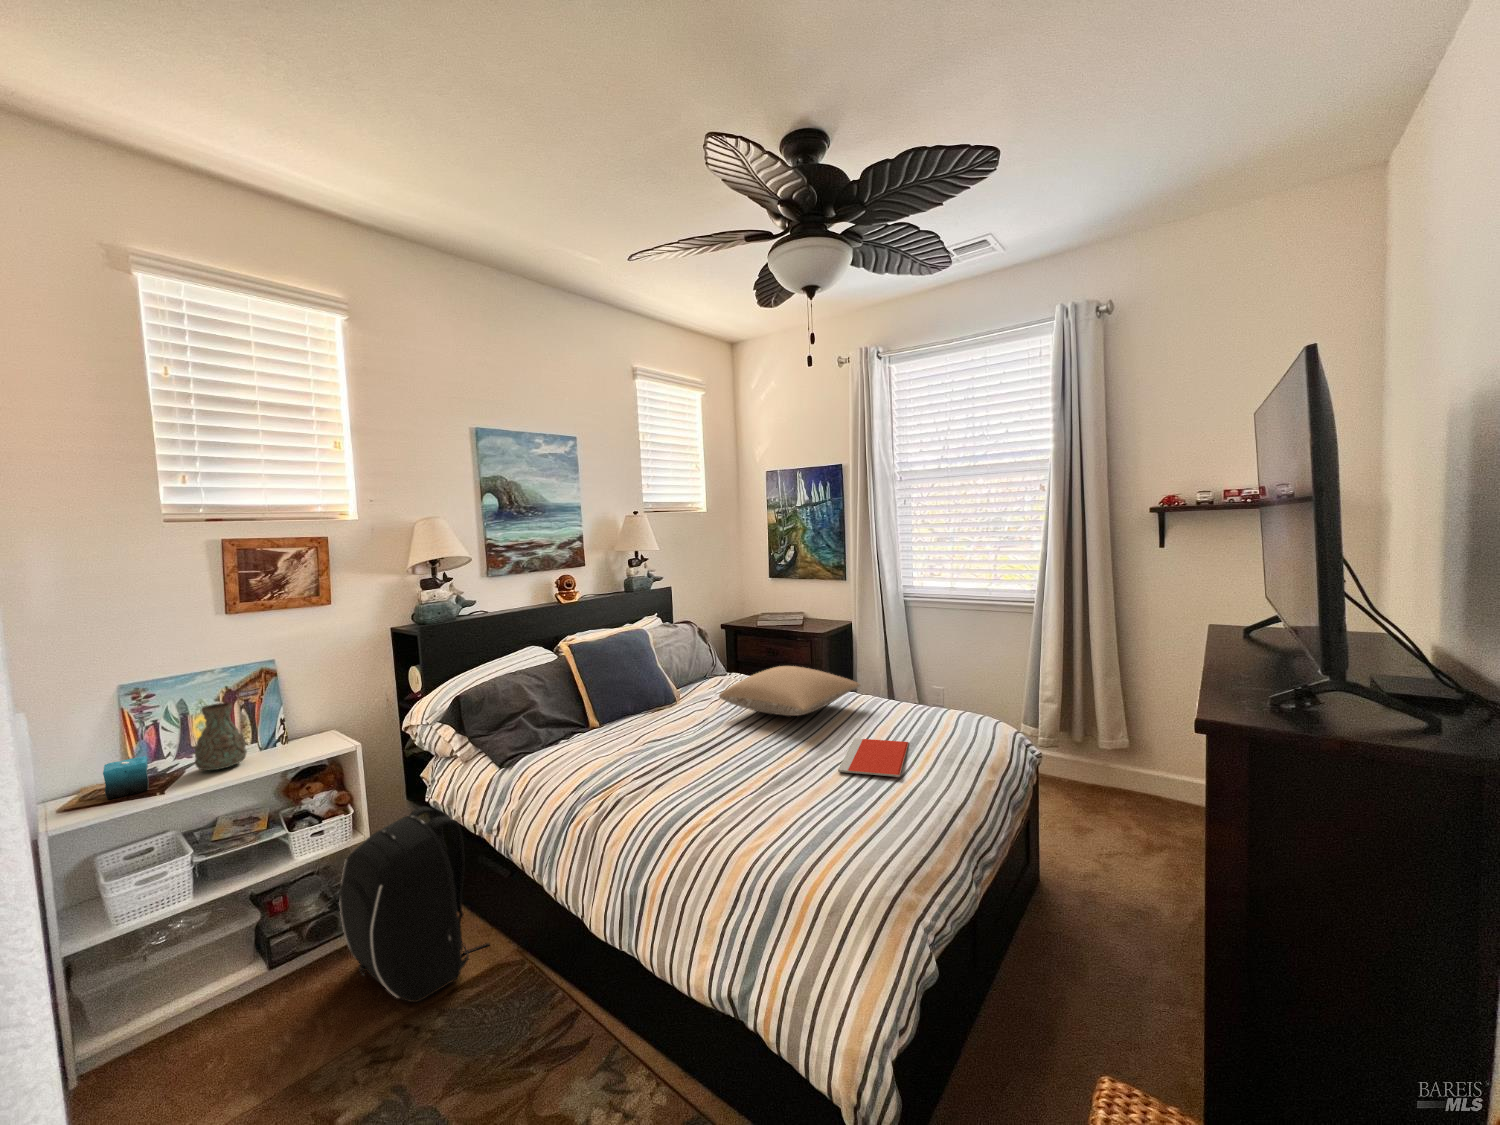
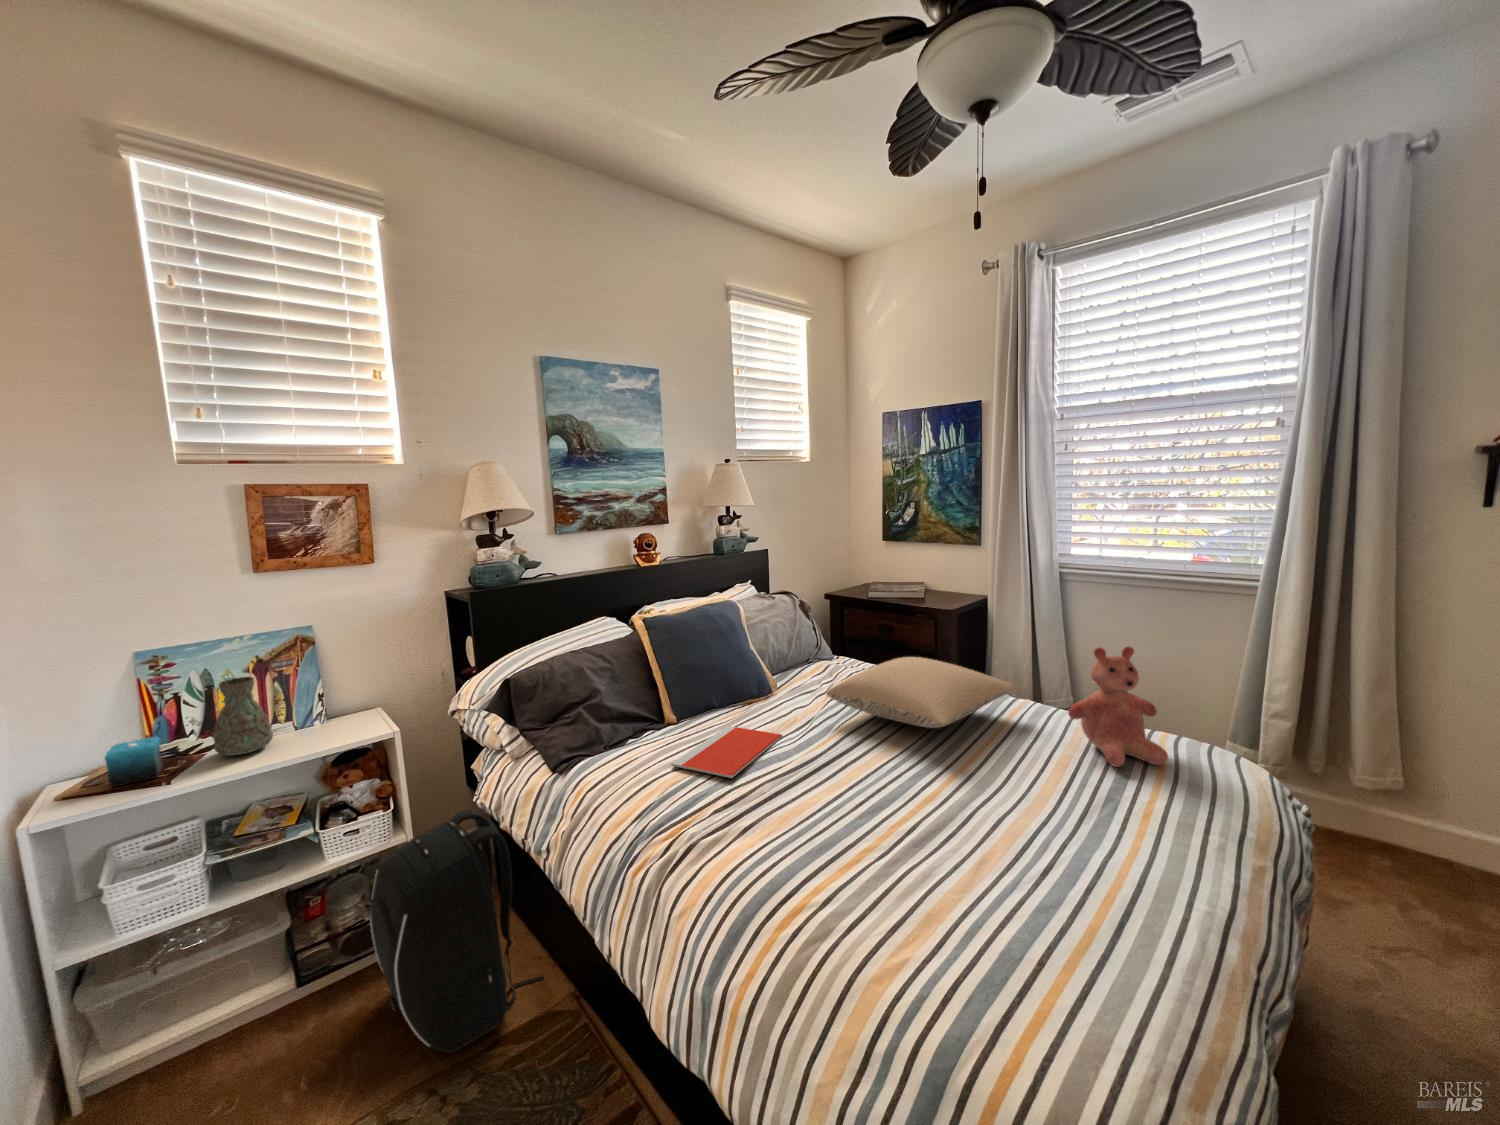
teddy bear: none [892,648,957,733] -> present [1068,647,1168,767]
notebook: present [838,738,909,777] -> present [672,726,783,778]

